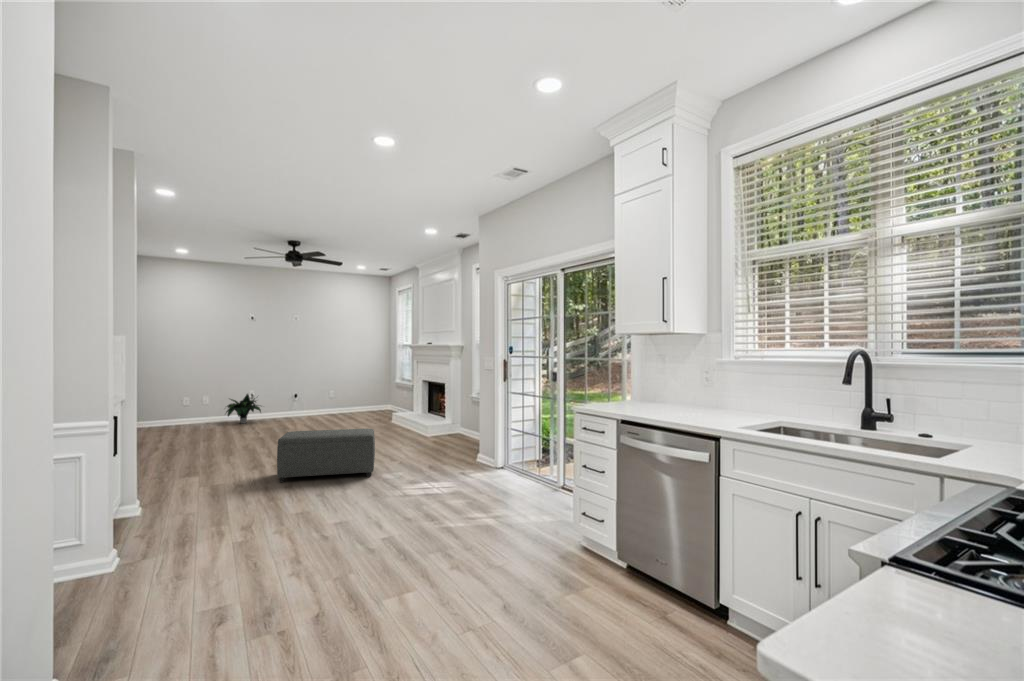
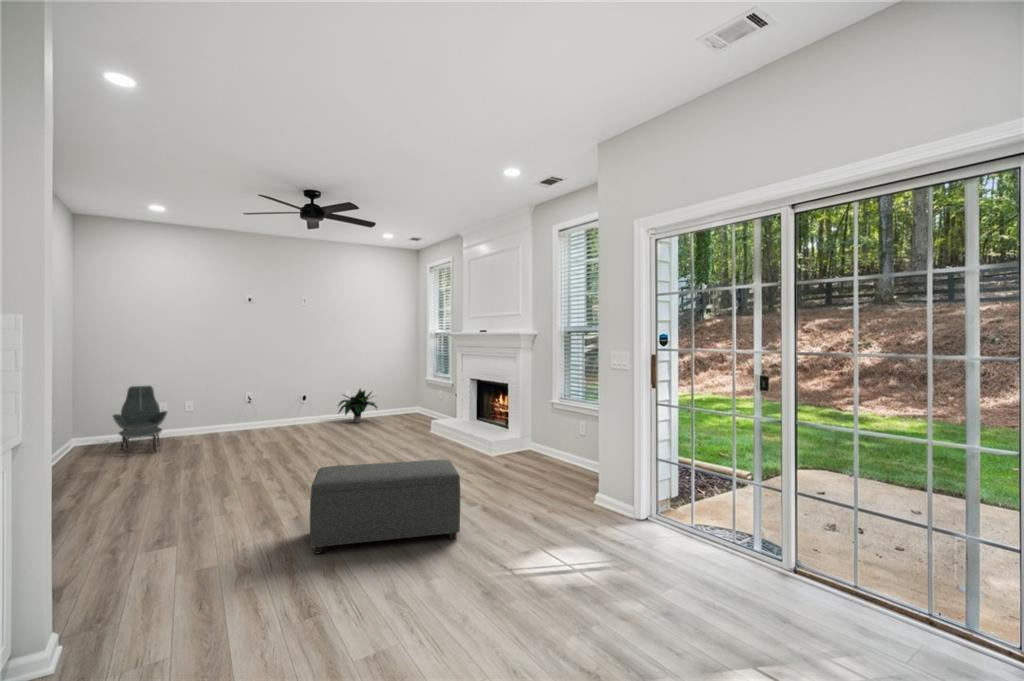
lounge chair: none [150,386,190,436] -> present [113,386,167,455]
potted plant: present [226,394,261,424] -> present [338,389,377,423]

